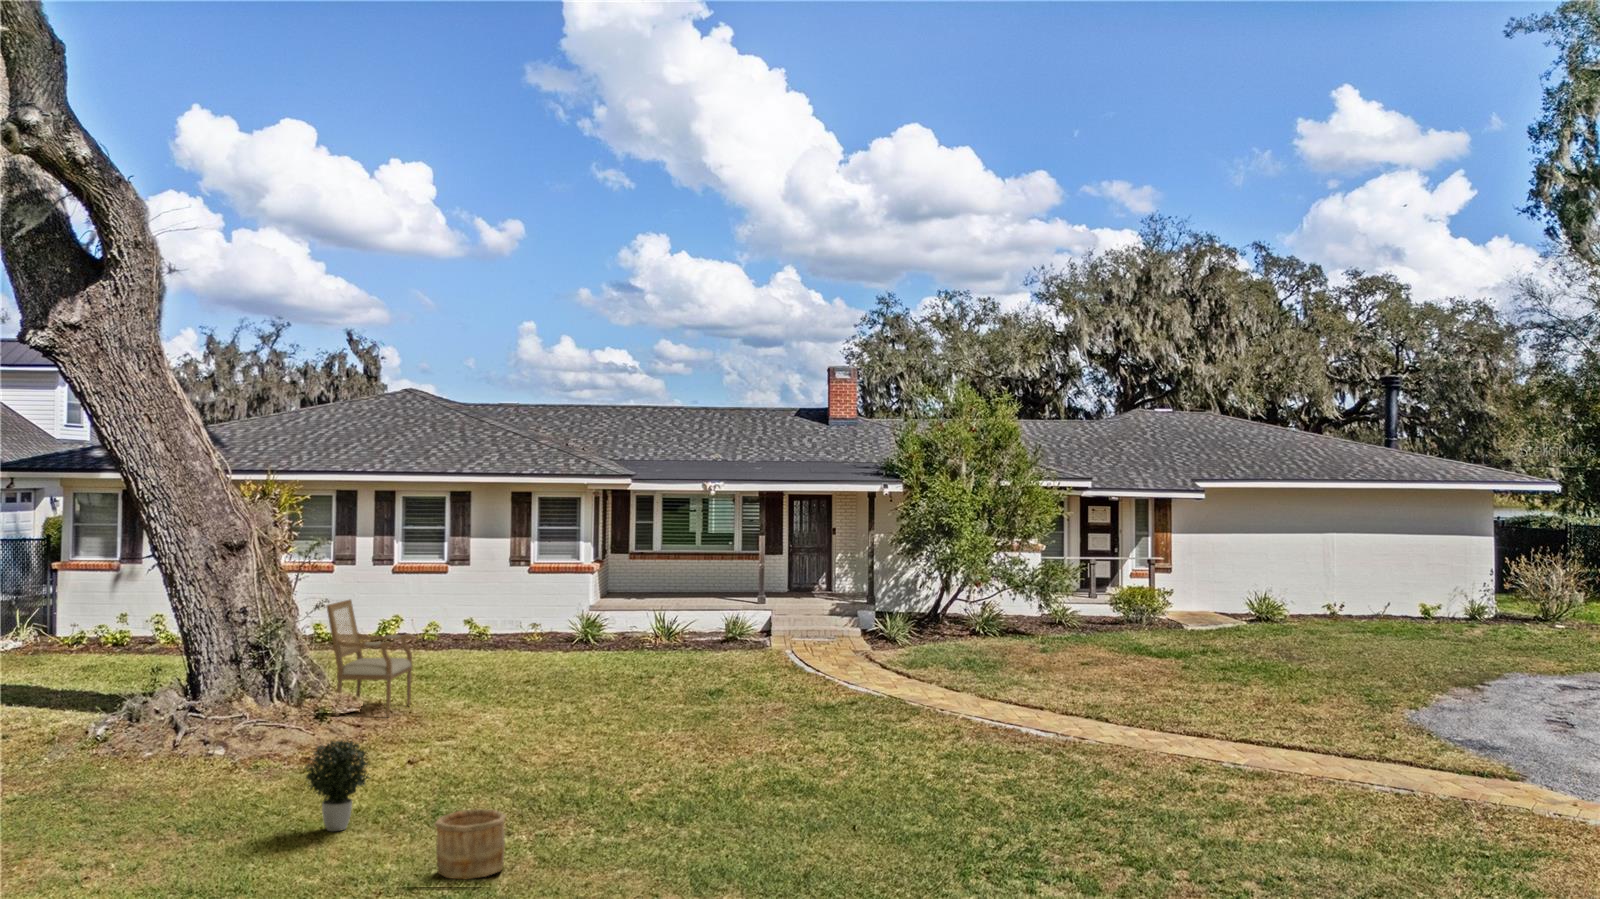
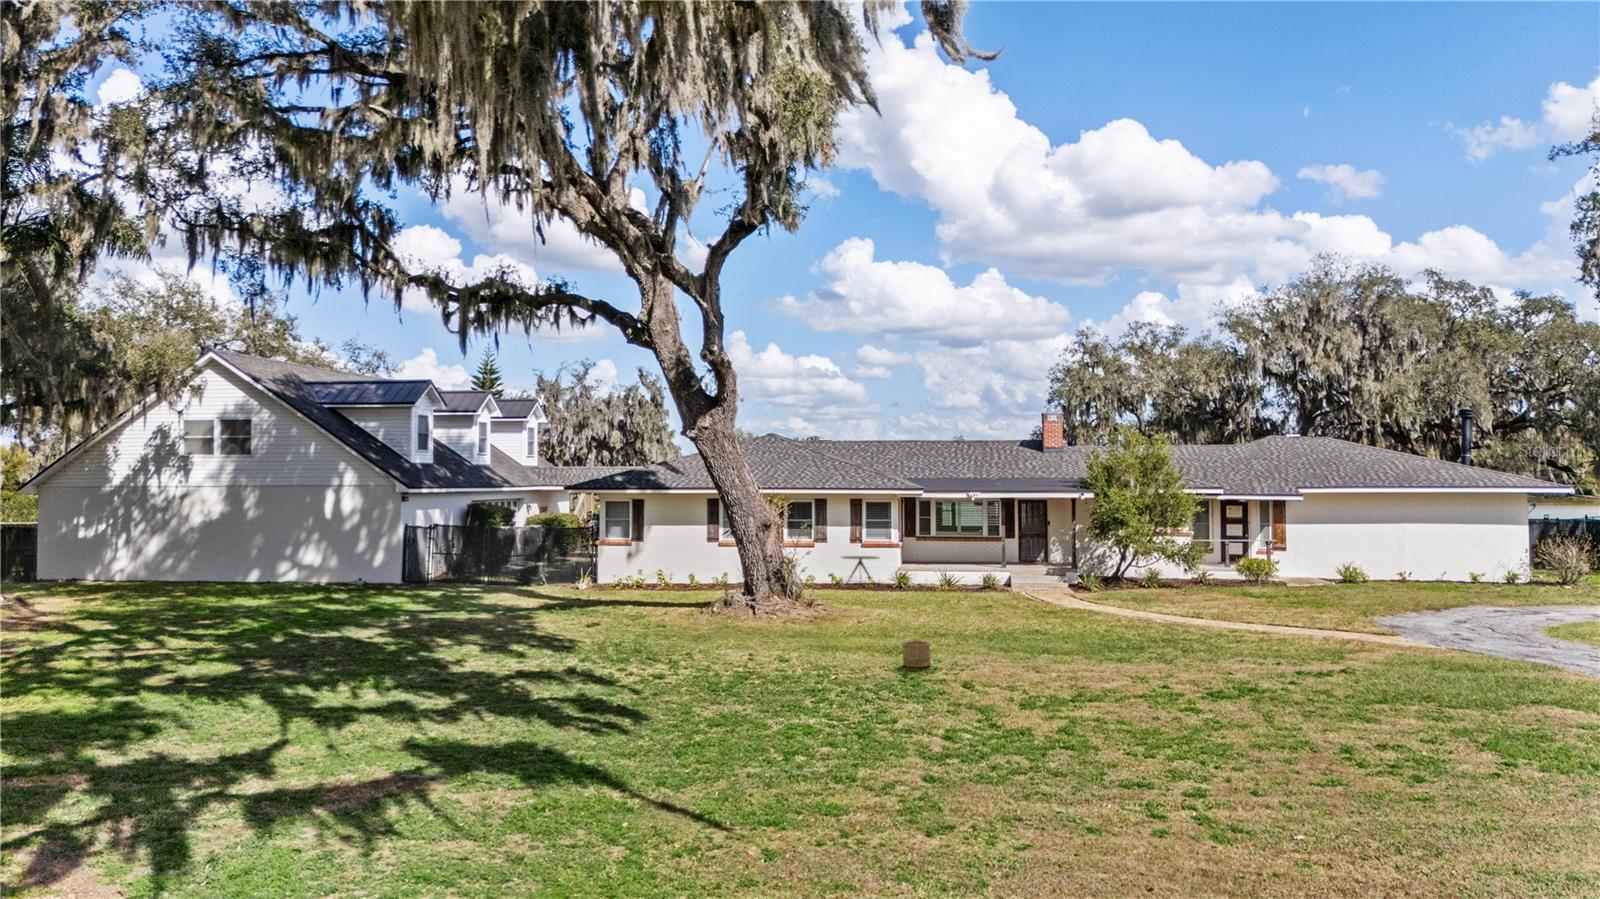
round table: none [489,586,557,636] -> present [842,556,879,581]
chair: present [327,600,413,717] -> none [793,557,832,618]
potted plant: present [305,740,370,831] -> none [832,613,860,654]

